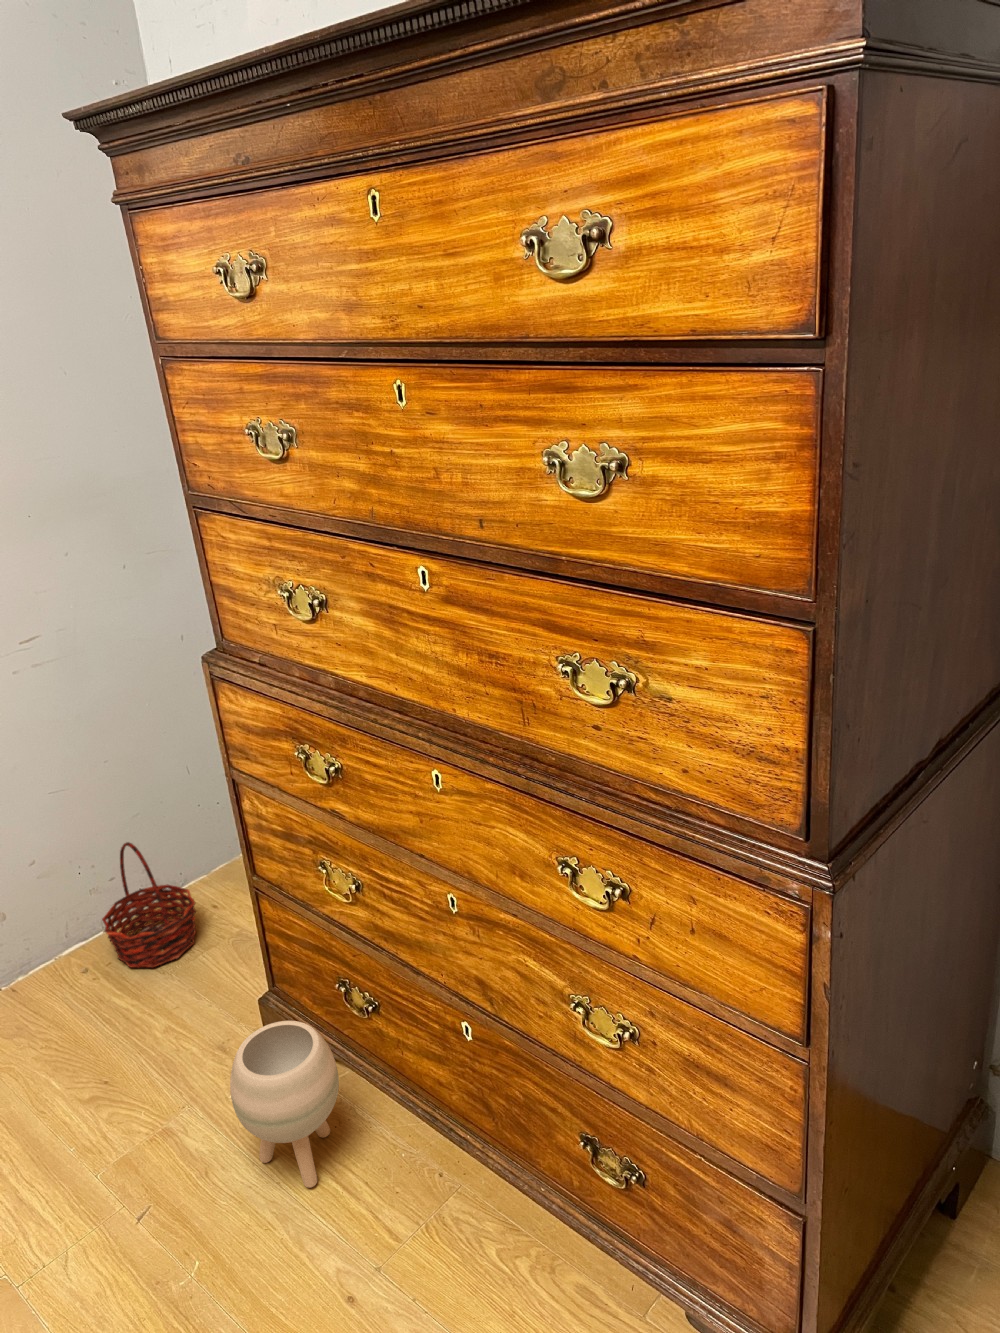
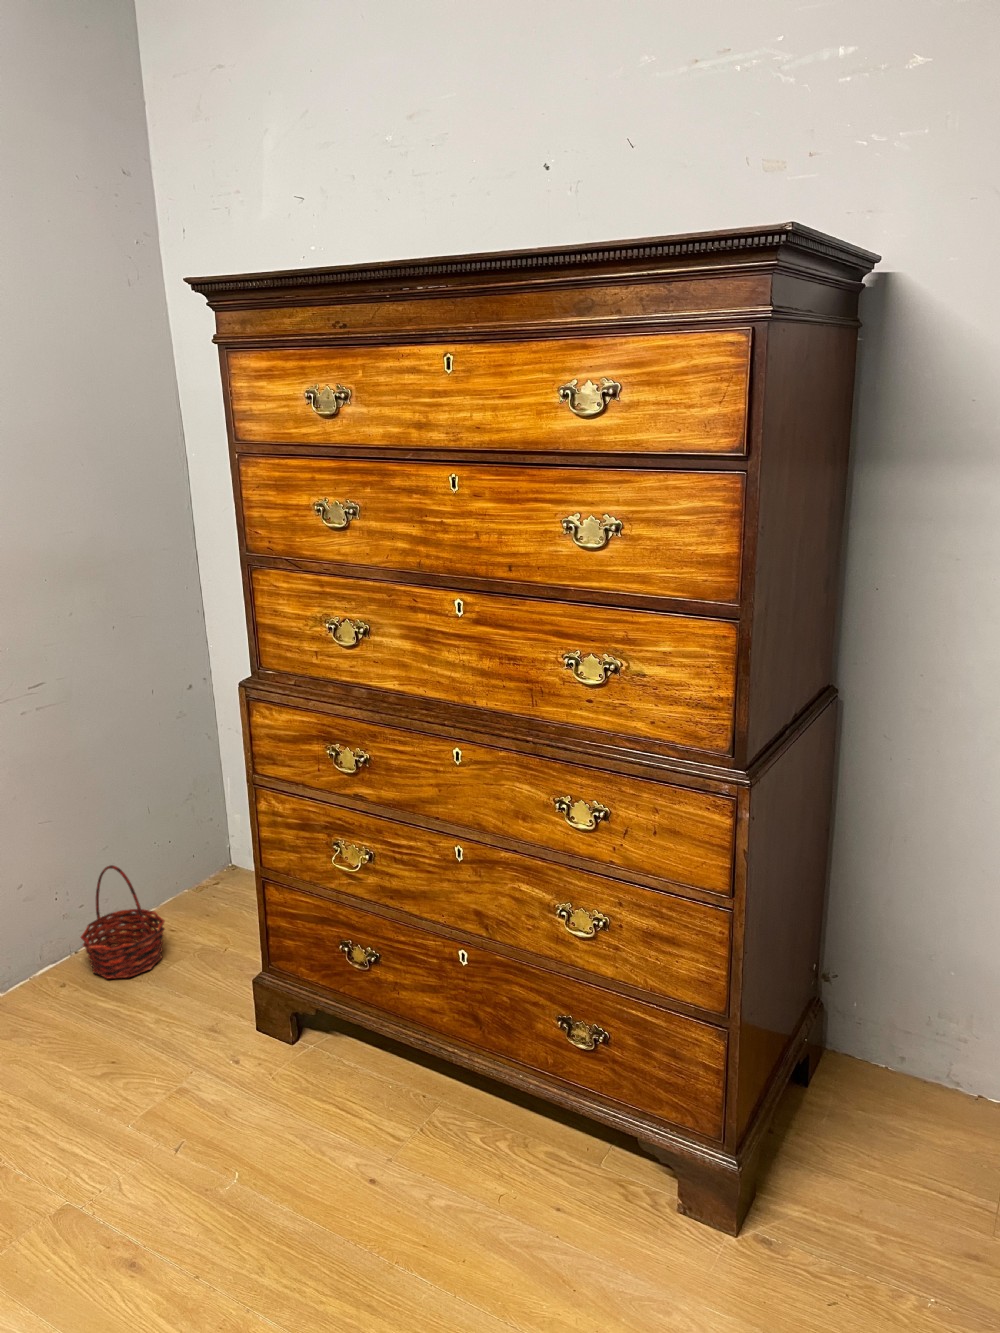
planter: present [230,1021,339,1188] -> none [256,979,342,1115]

